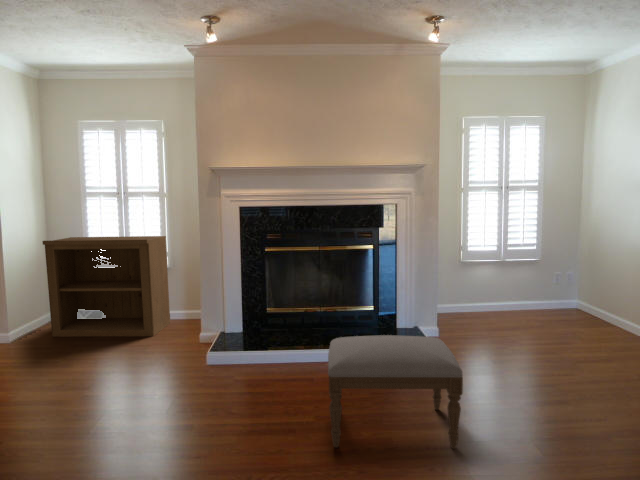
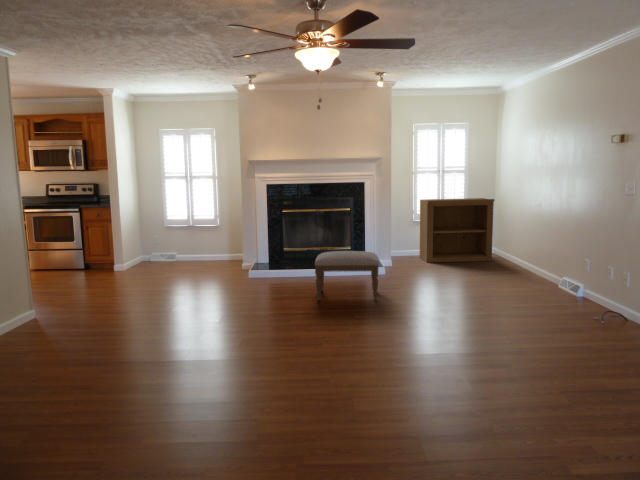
bookshelf: present [42,236,170,337] -> present [420,198,494,262]

